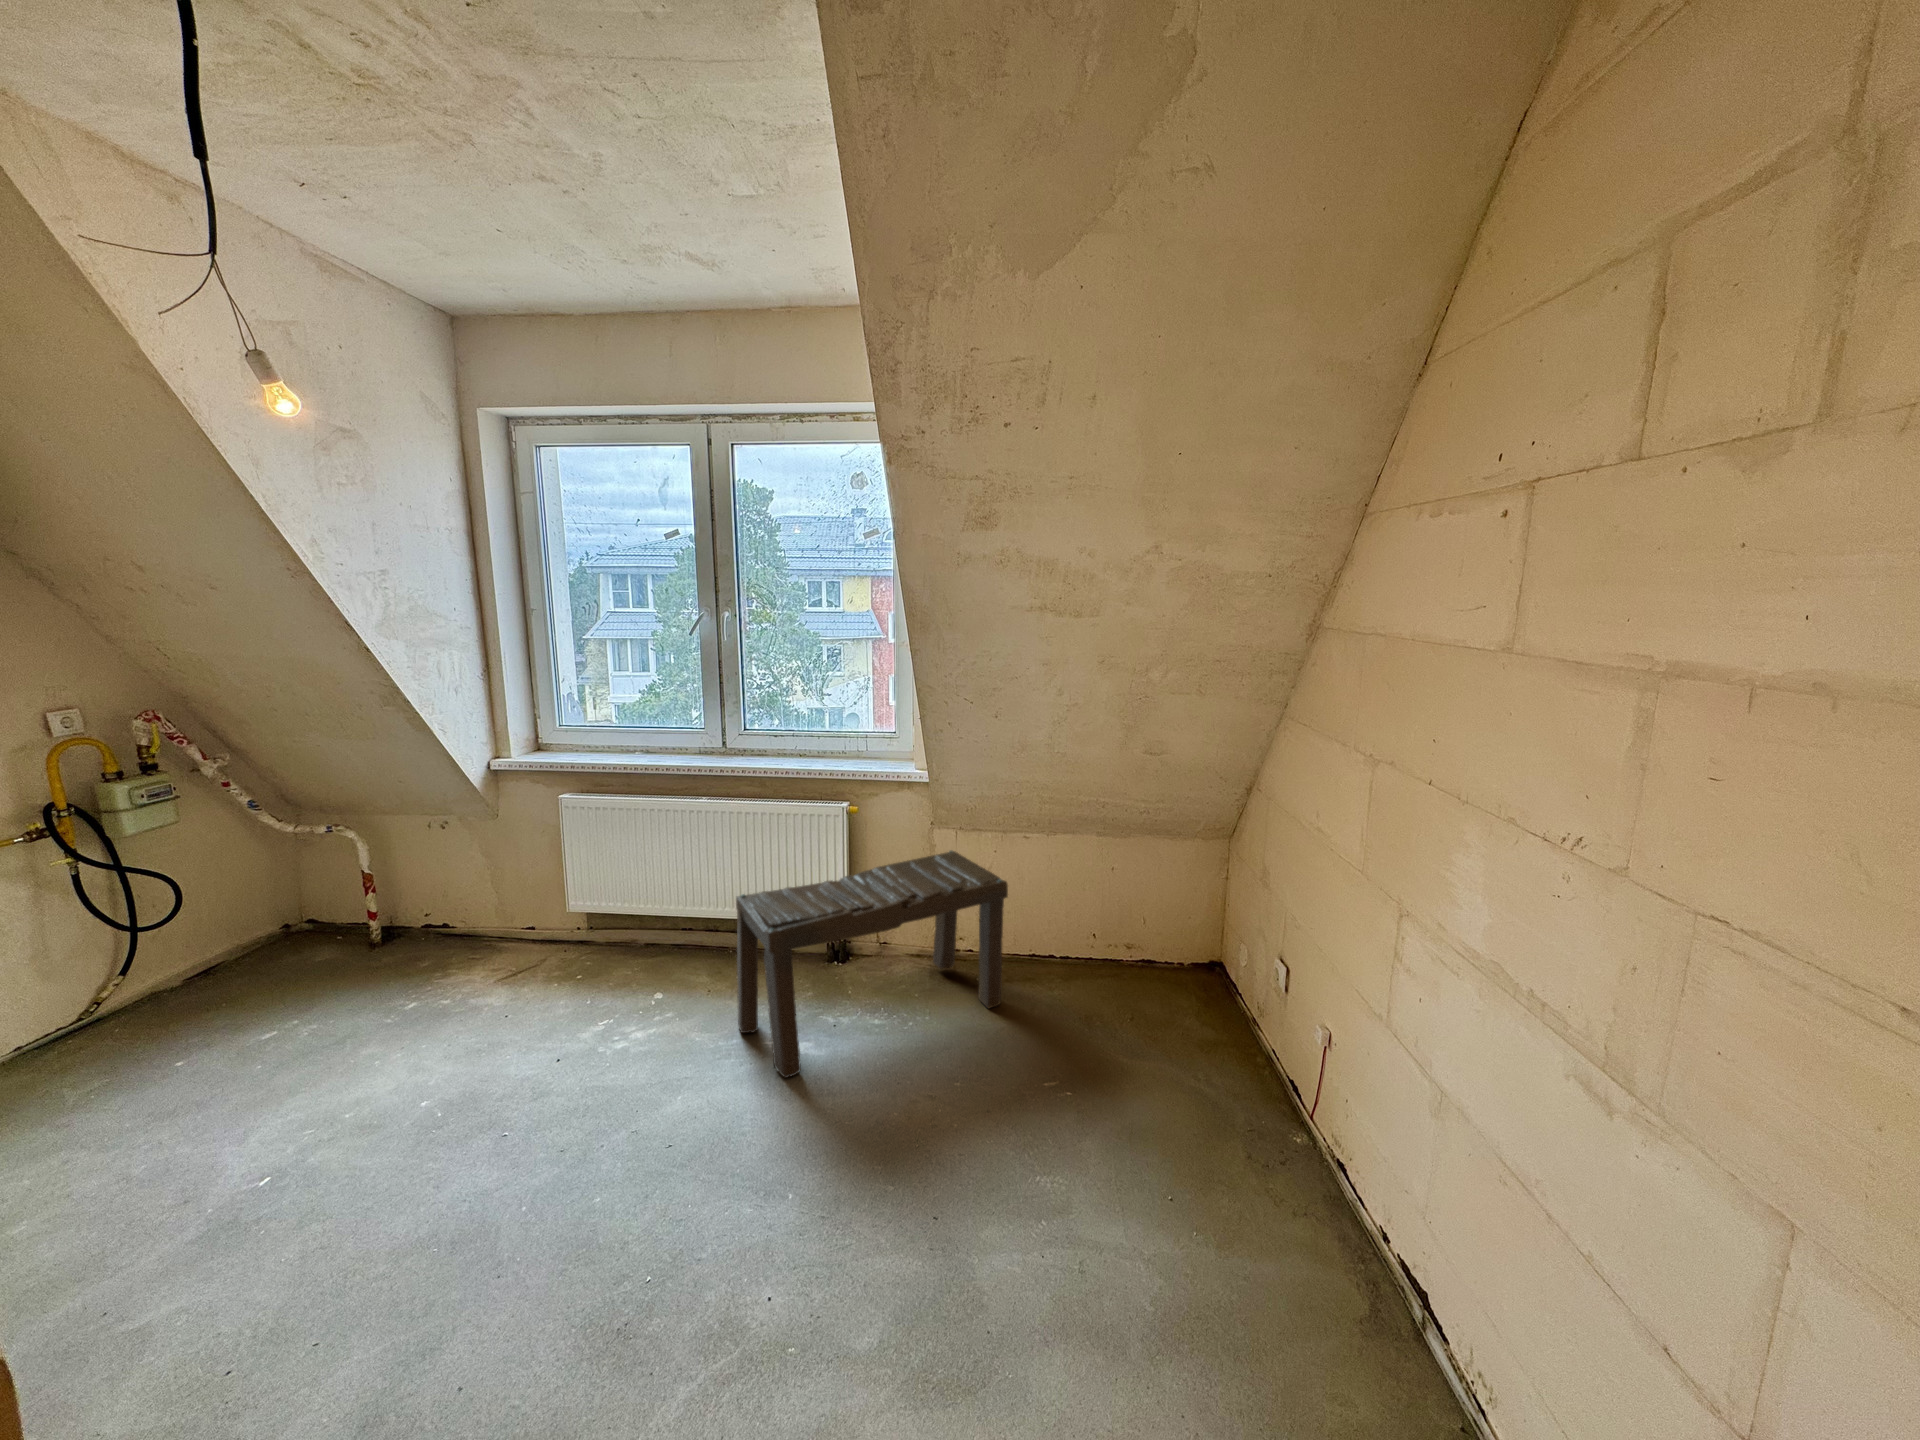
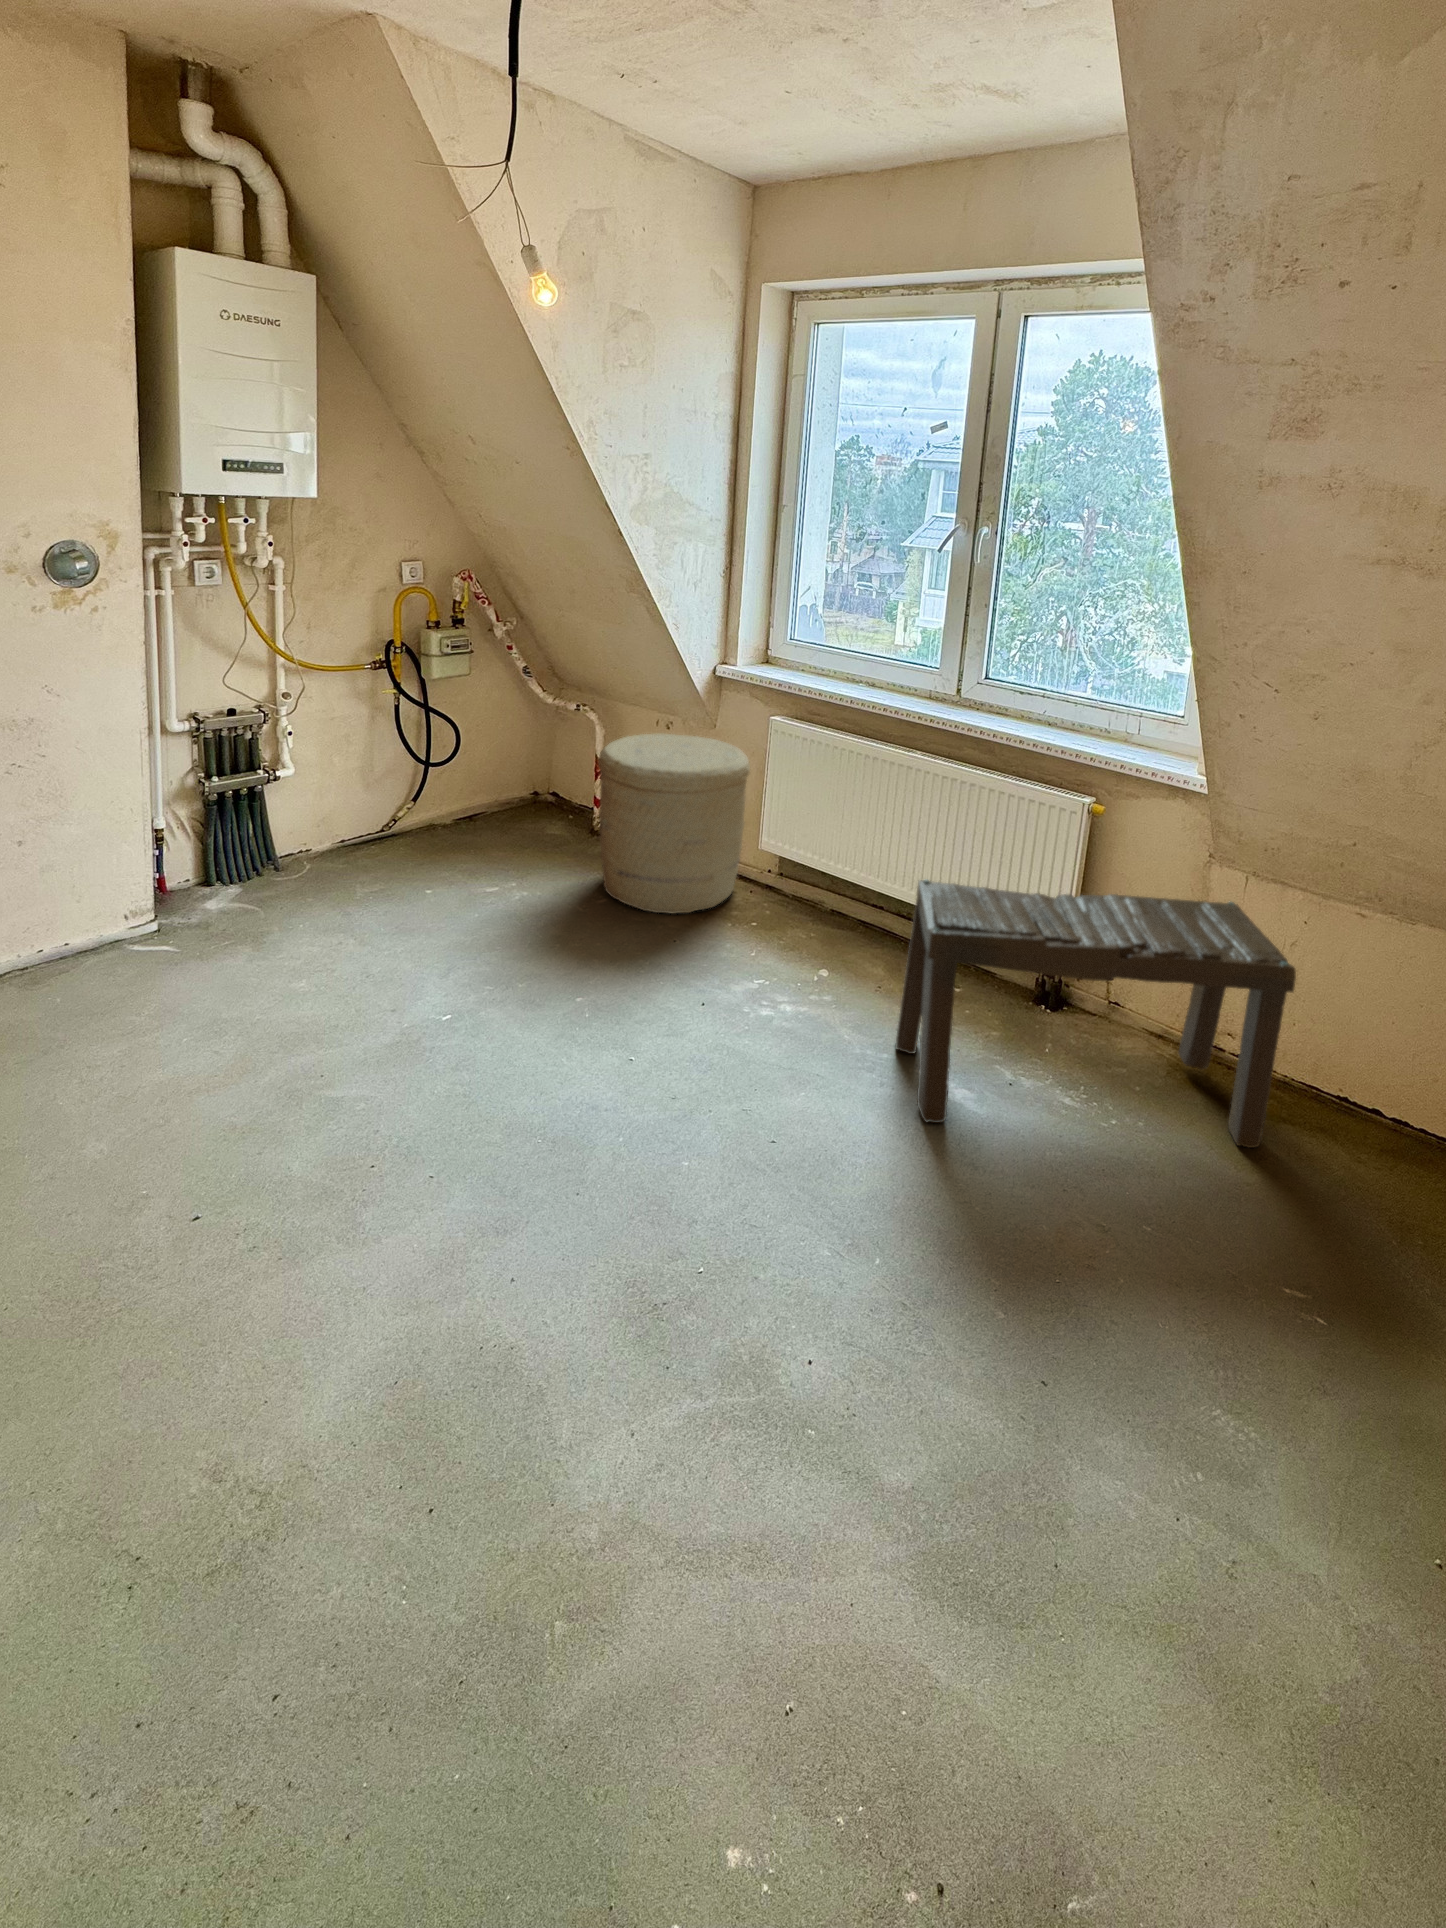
basket: none [378,827,548,999] -> present [598,734,750,914]

